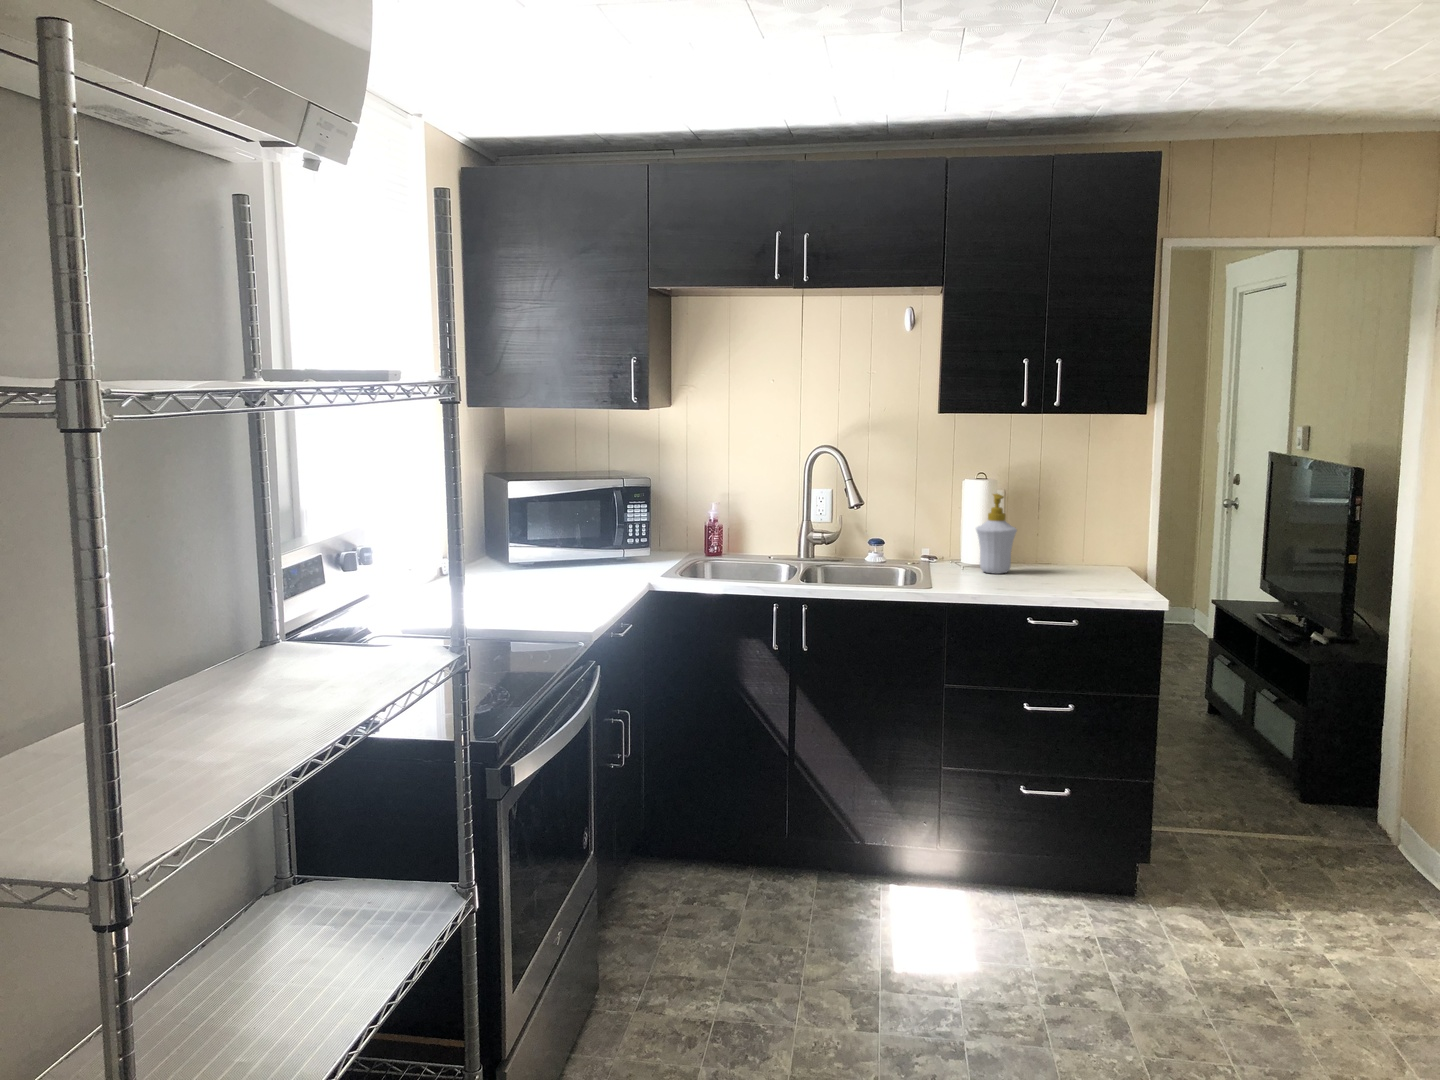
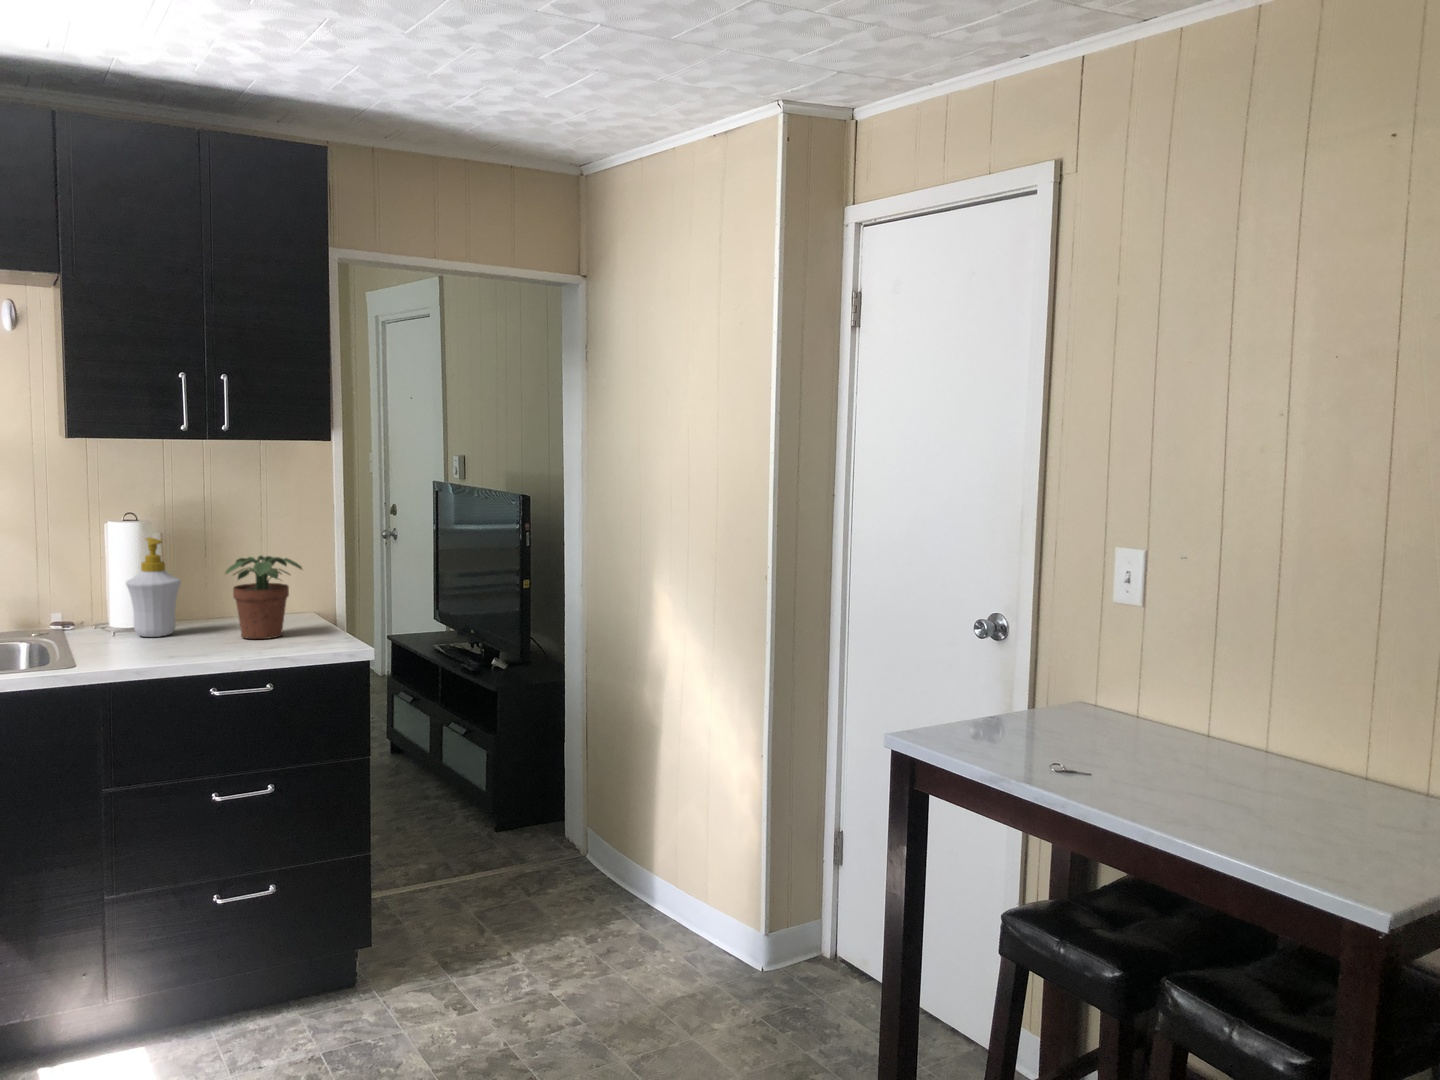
potted plant: none [1049,513,1114,583] -> present [225,556,302,639]

